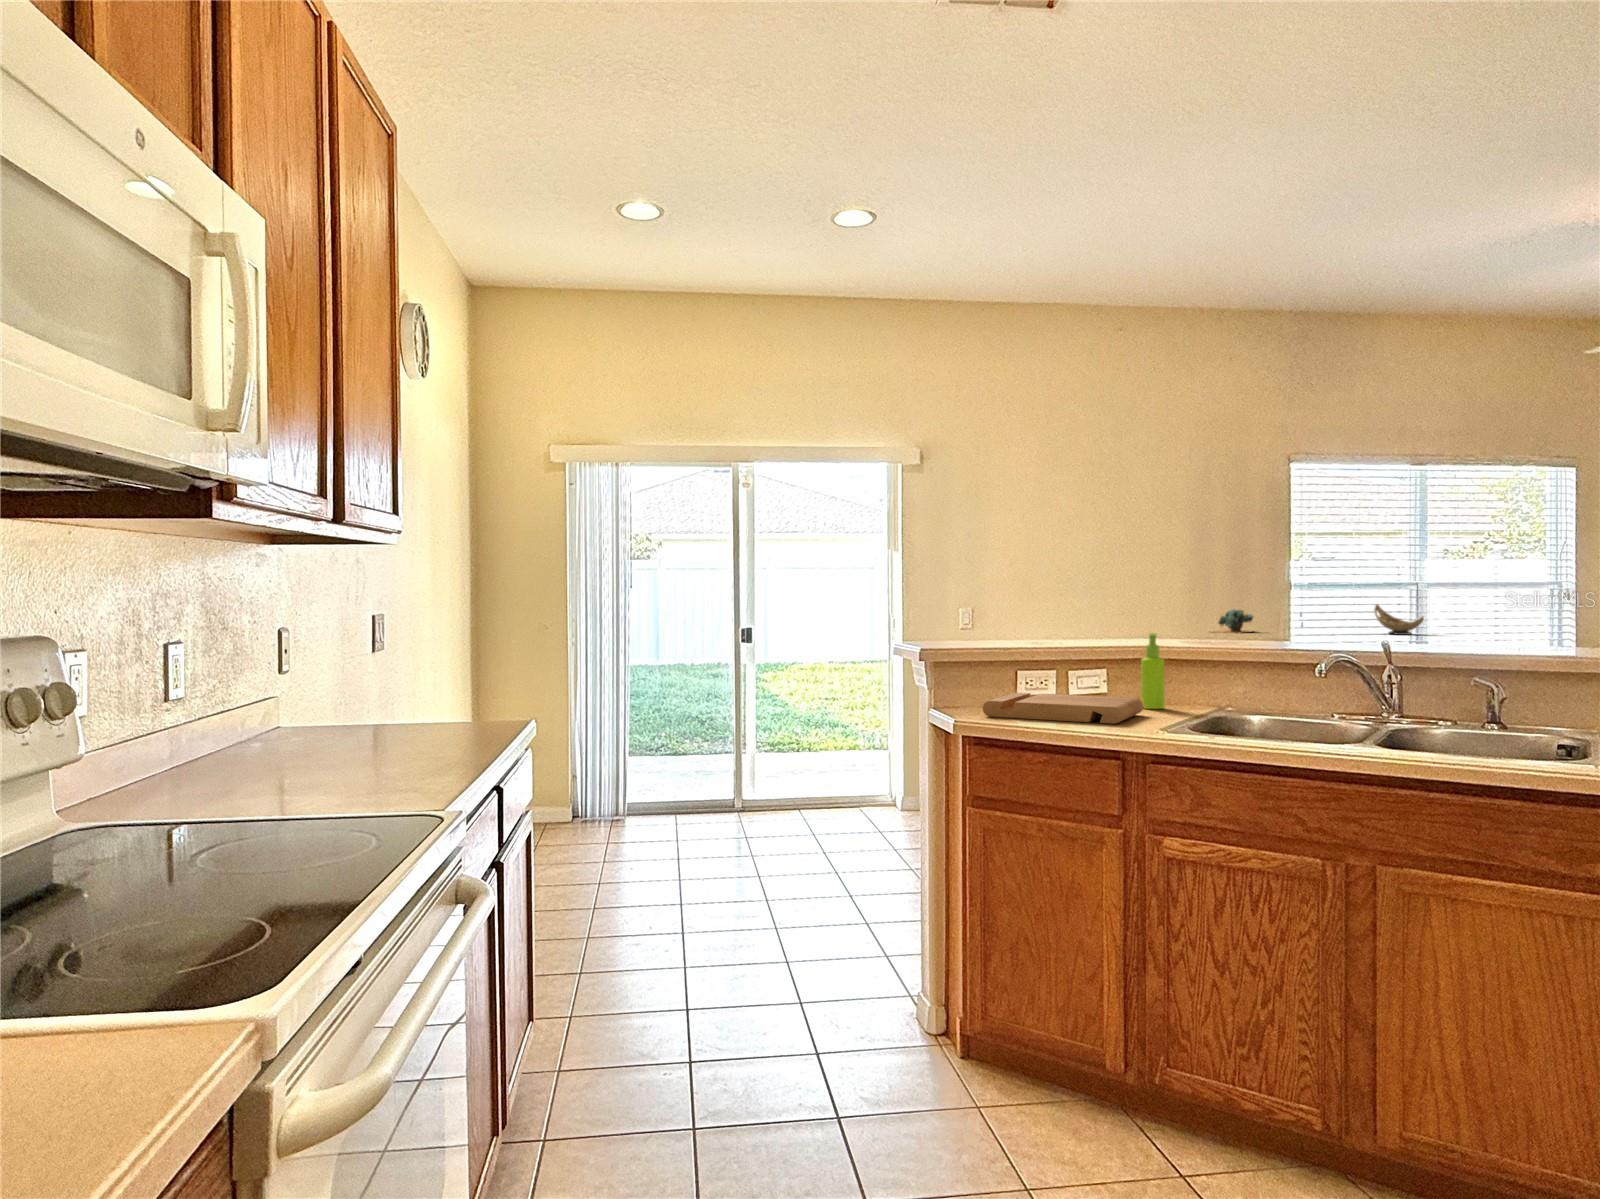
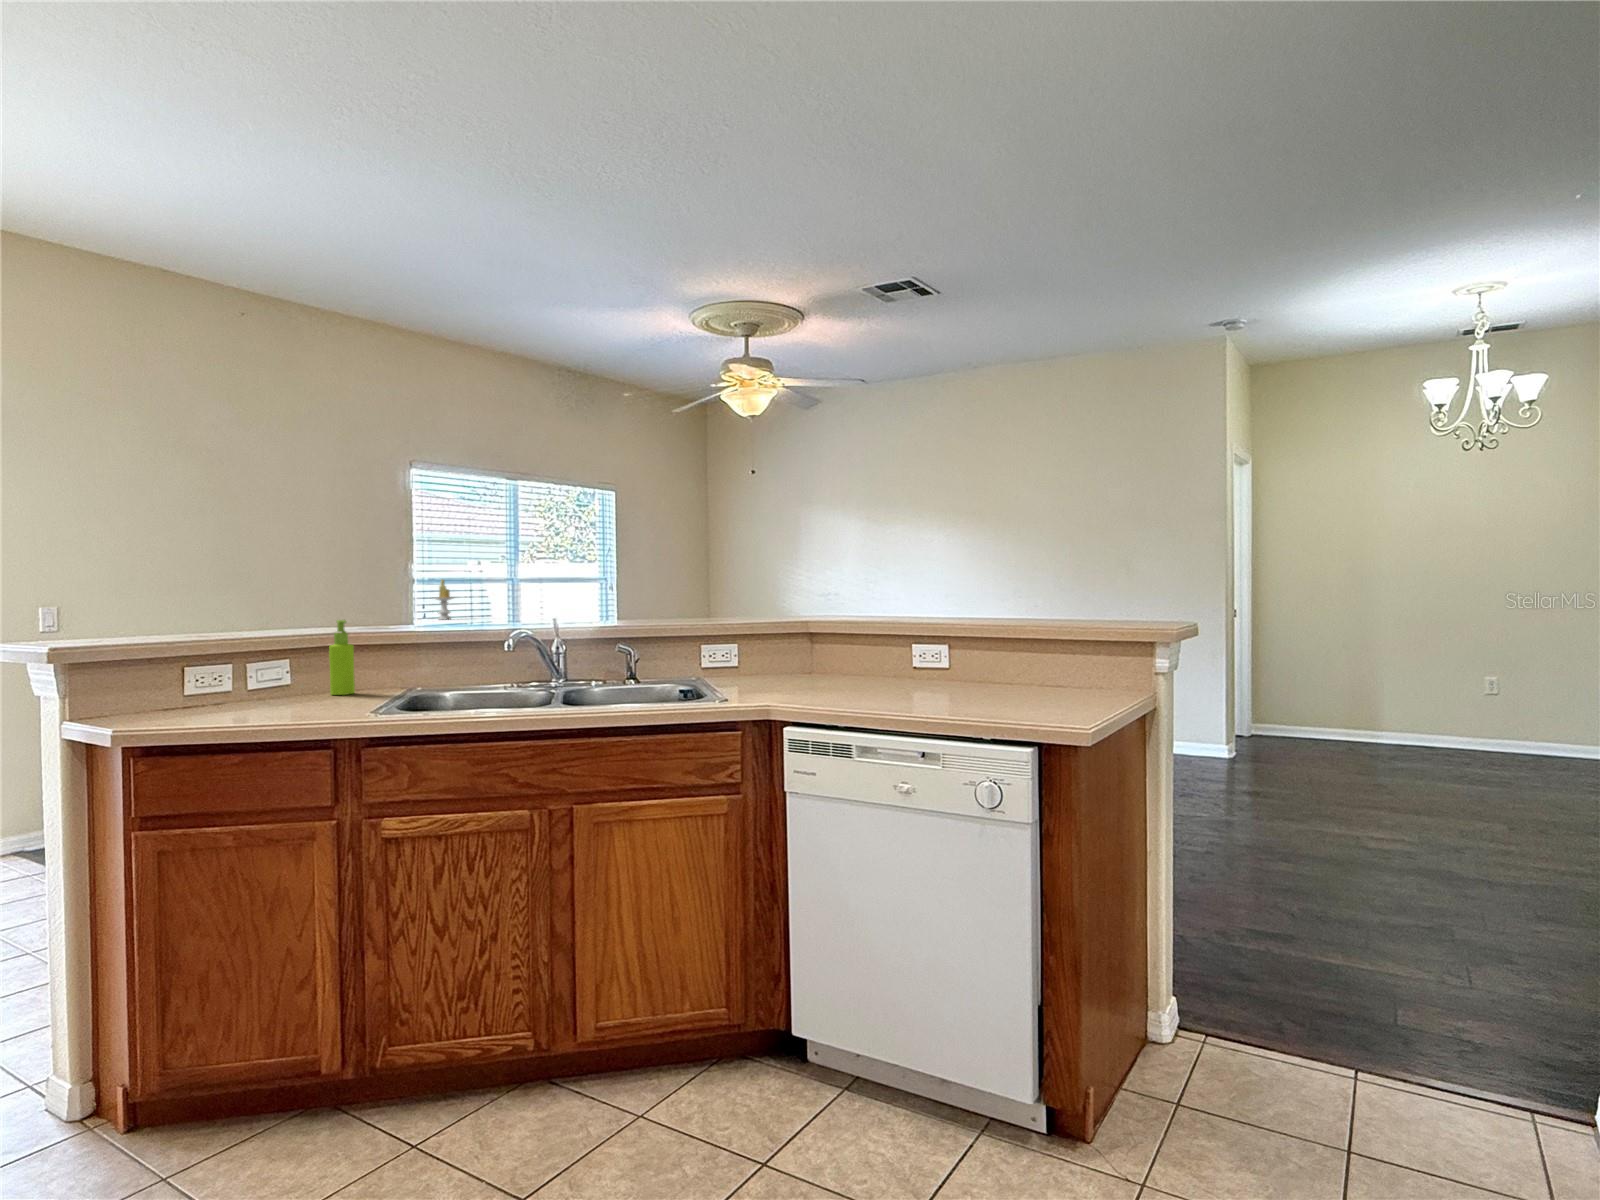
candle: none [1308,584,1335,632] -> present [435,579,453,620]
decorative bowl: present [1374,604,1424,635] -> none [486,595,523,619]
succulent plant: present [1214,609,1253,633] -> none [345,601,394,623]
cutting board: present [983,693,1144,724] -> none [145,685,339,722]

